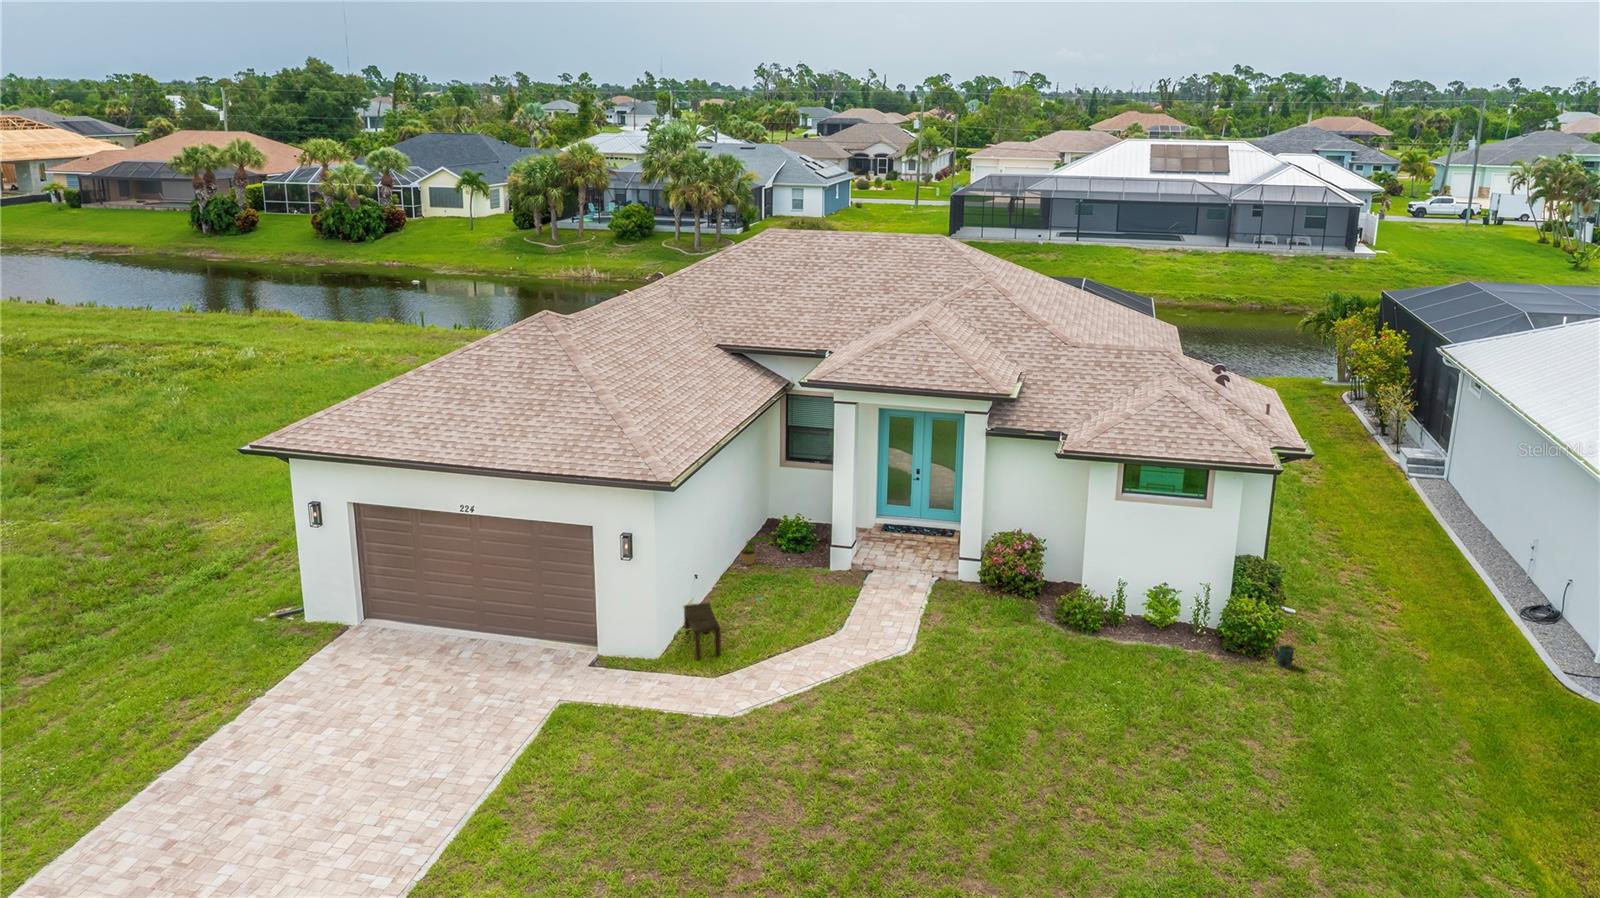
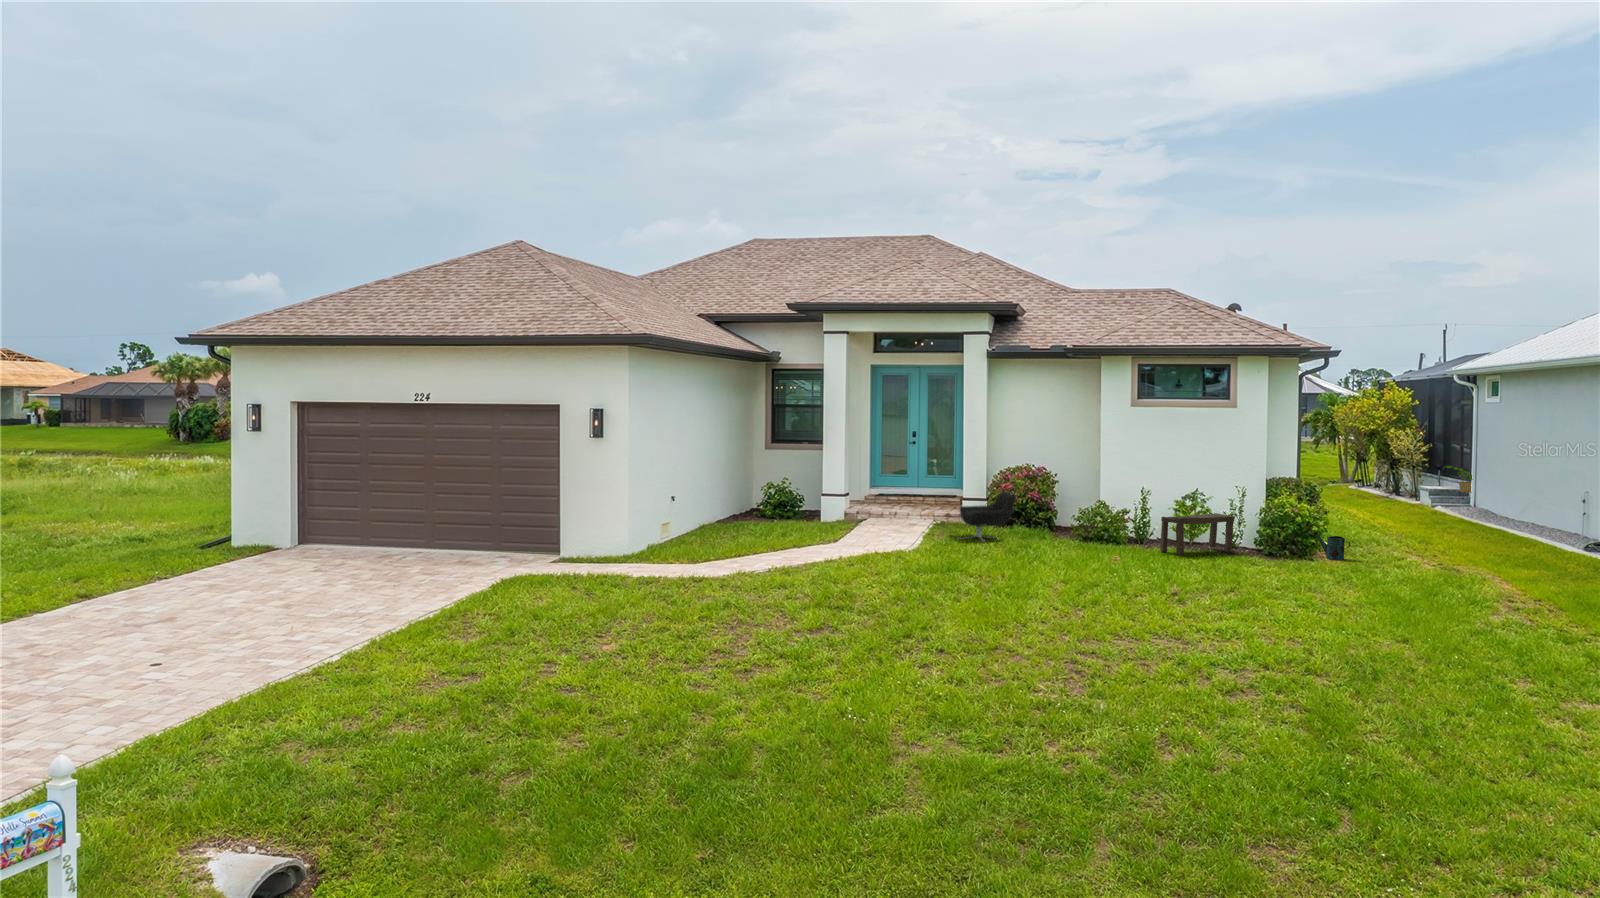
potted plant: present [740,536,772,565] -> present [1443,466,1473,492]
lounge chair: none [950,564,1006,616] -> present [960,492,1016,541]
bench: present [684,603,721,660] -> present [1160,513,1235,556]

